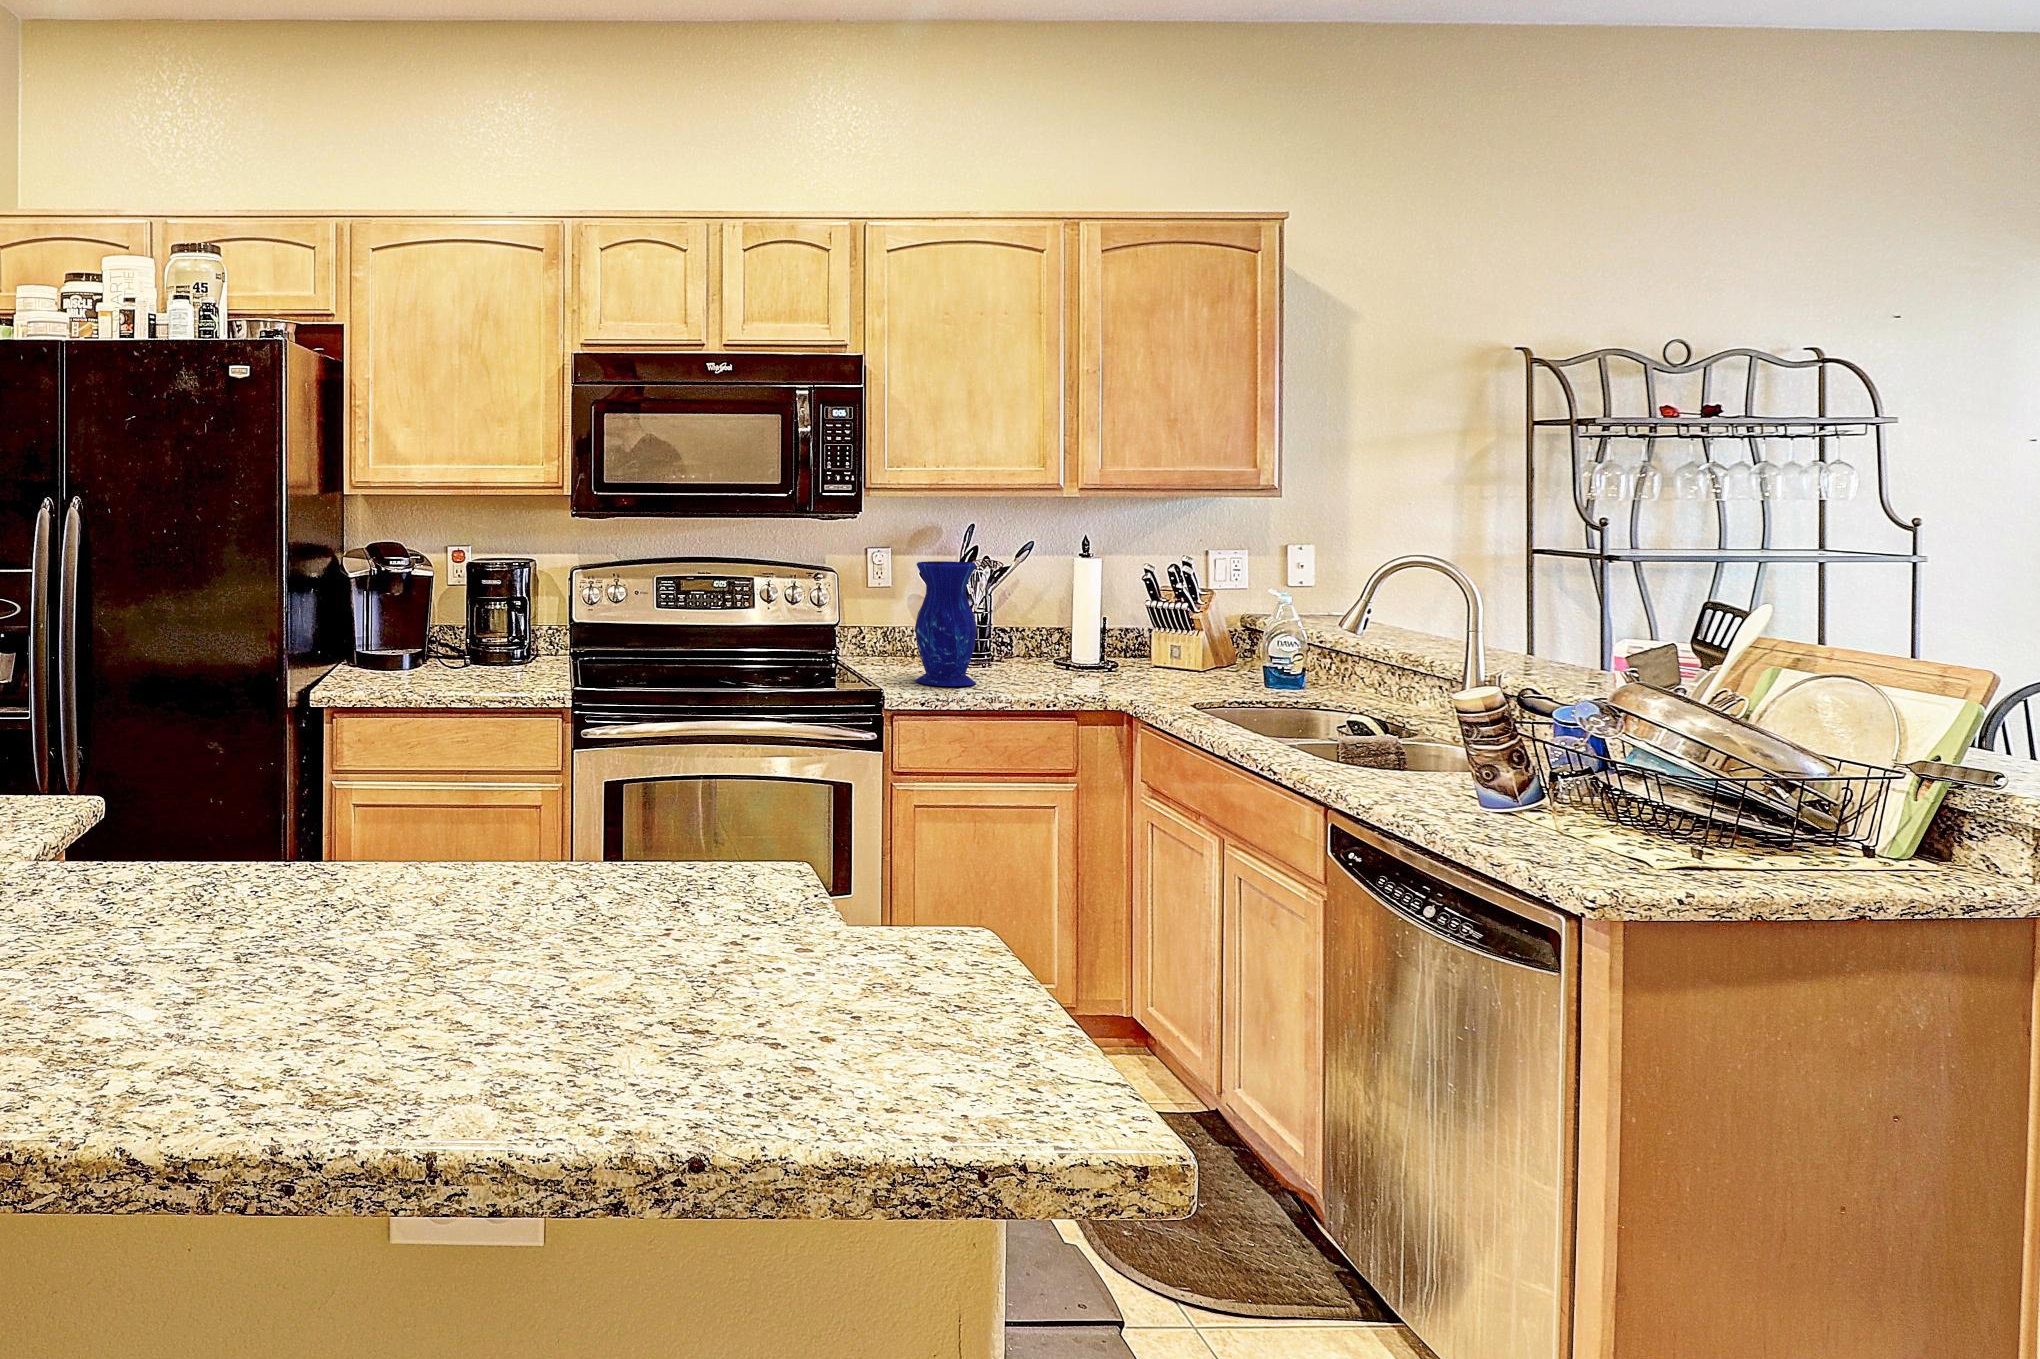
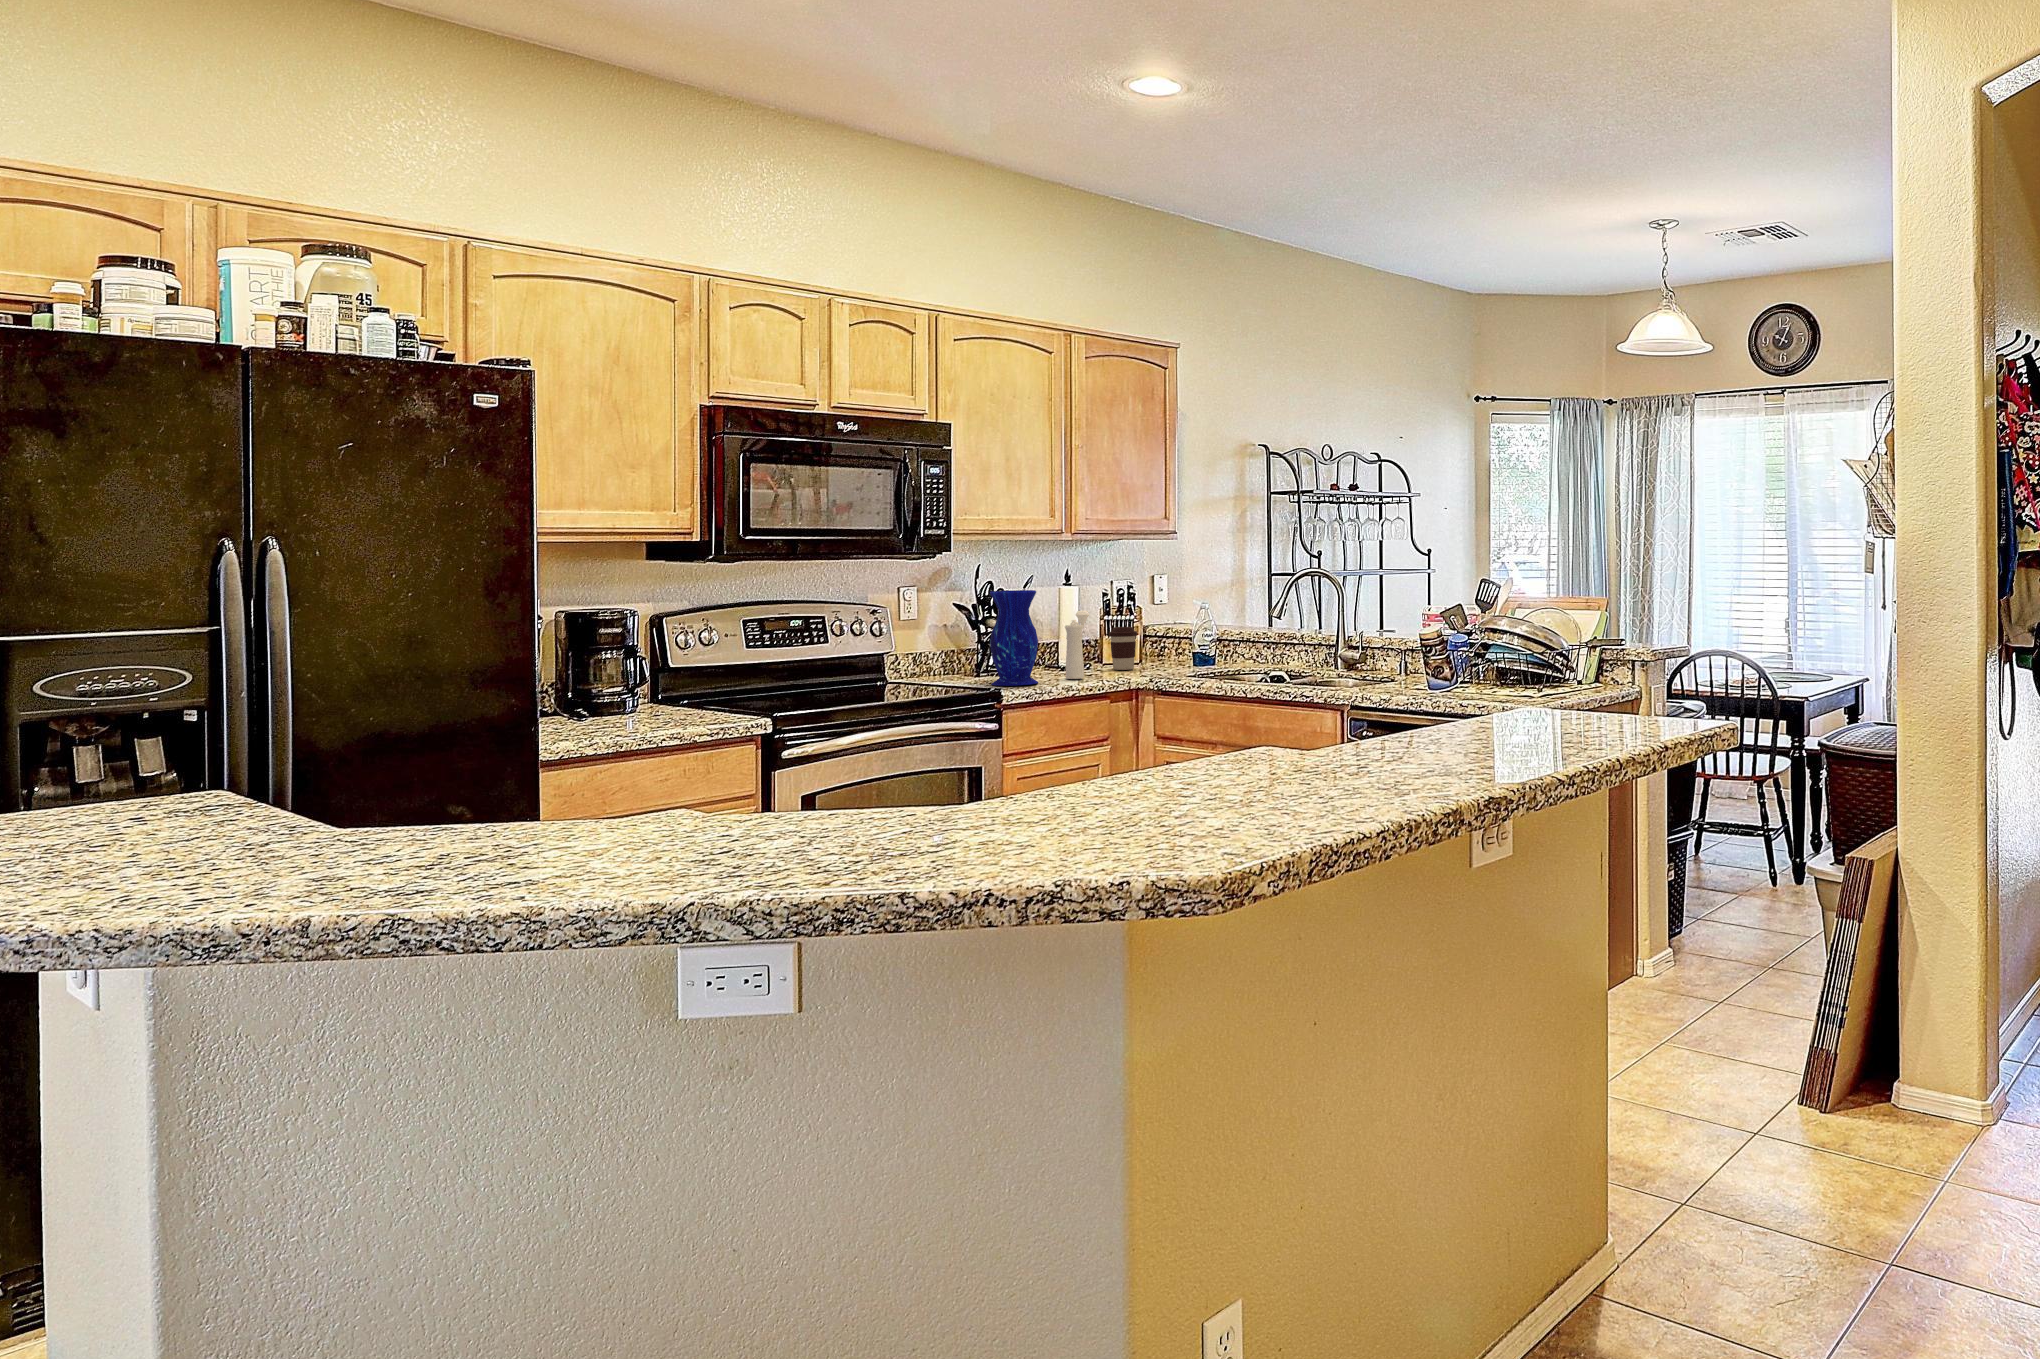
pepper mill: none [1023,594,1074,686] -> present [1065,611,1089,679]
coffee cup: none [1118,619,1160,681] -> present [1109,627,1137,670]

